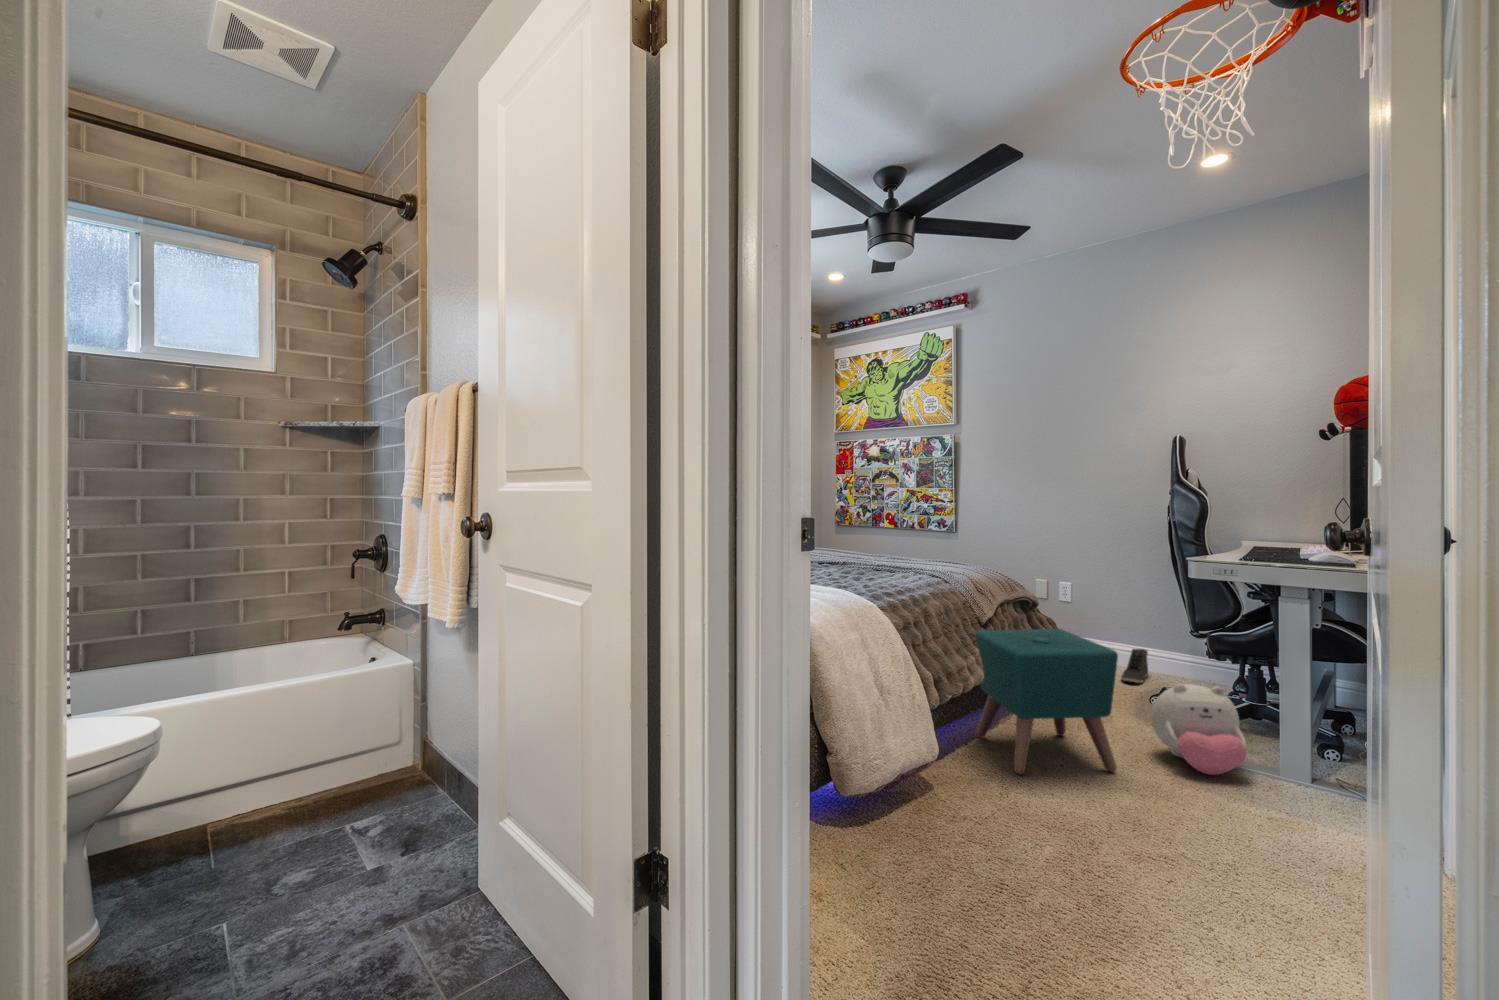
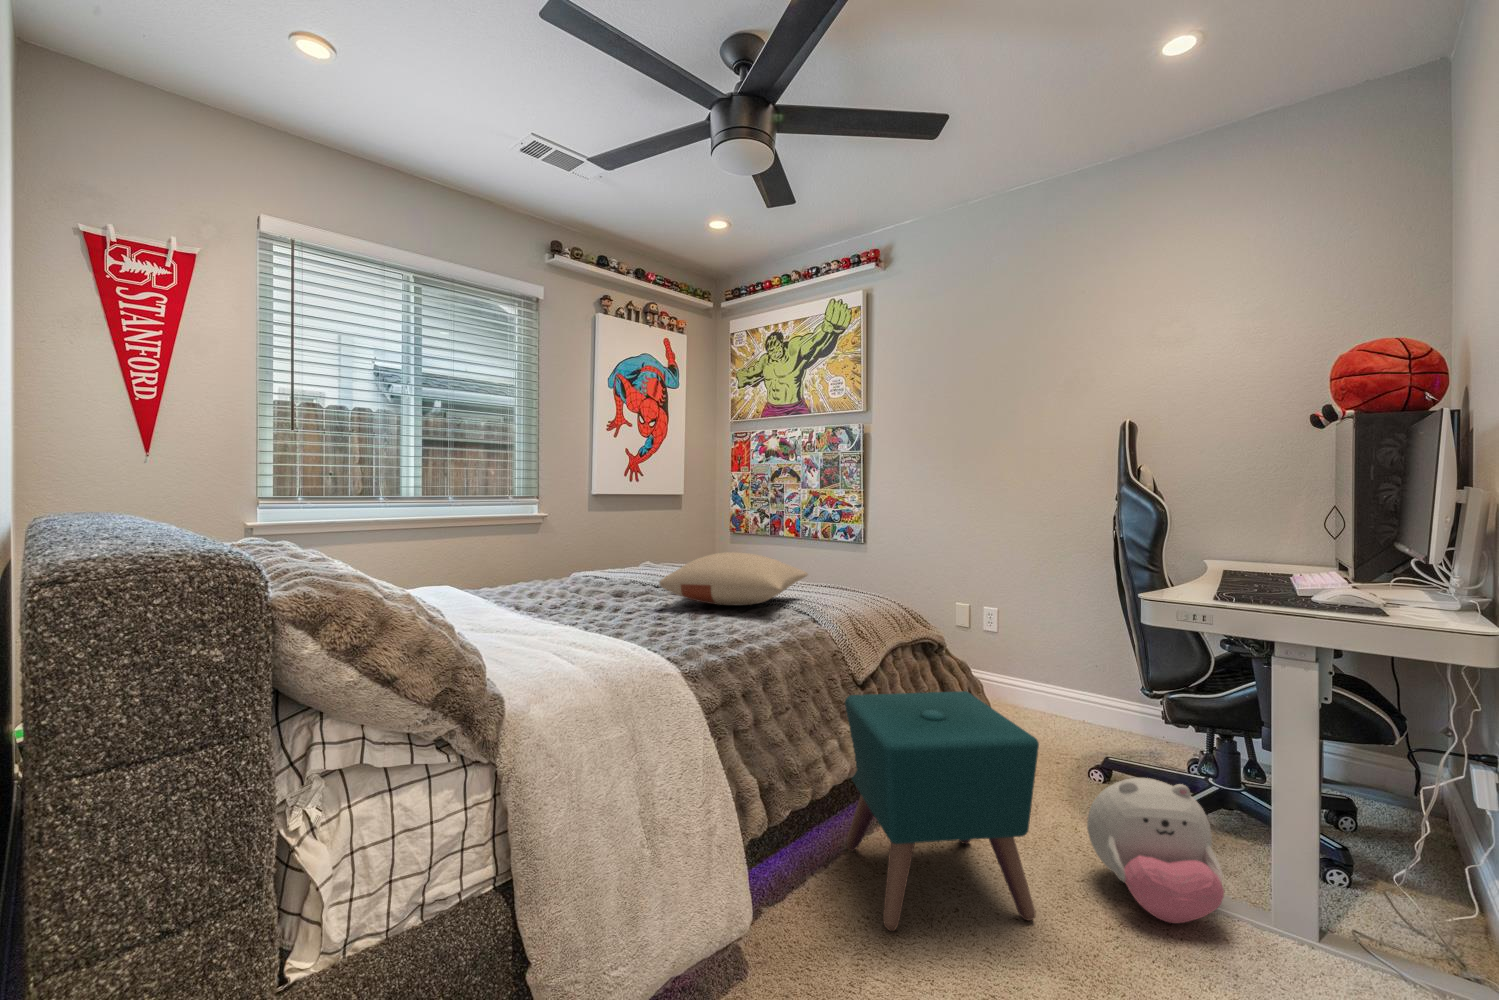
pillow: none [835,534,934,571] -> present [659,552,808,605]
sneaker: present [1121,649,1148,683] -> none [1055,696,1090,744]

